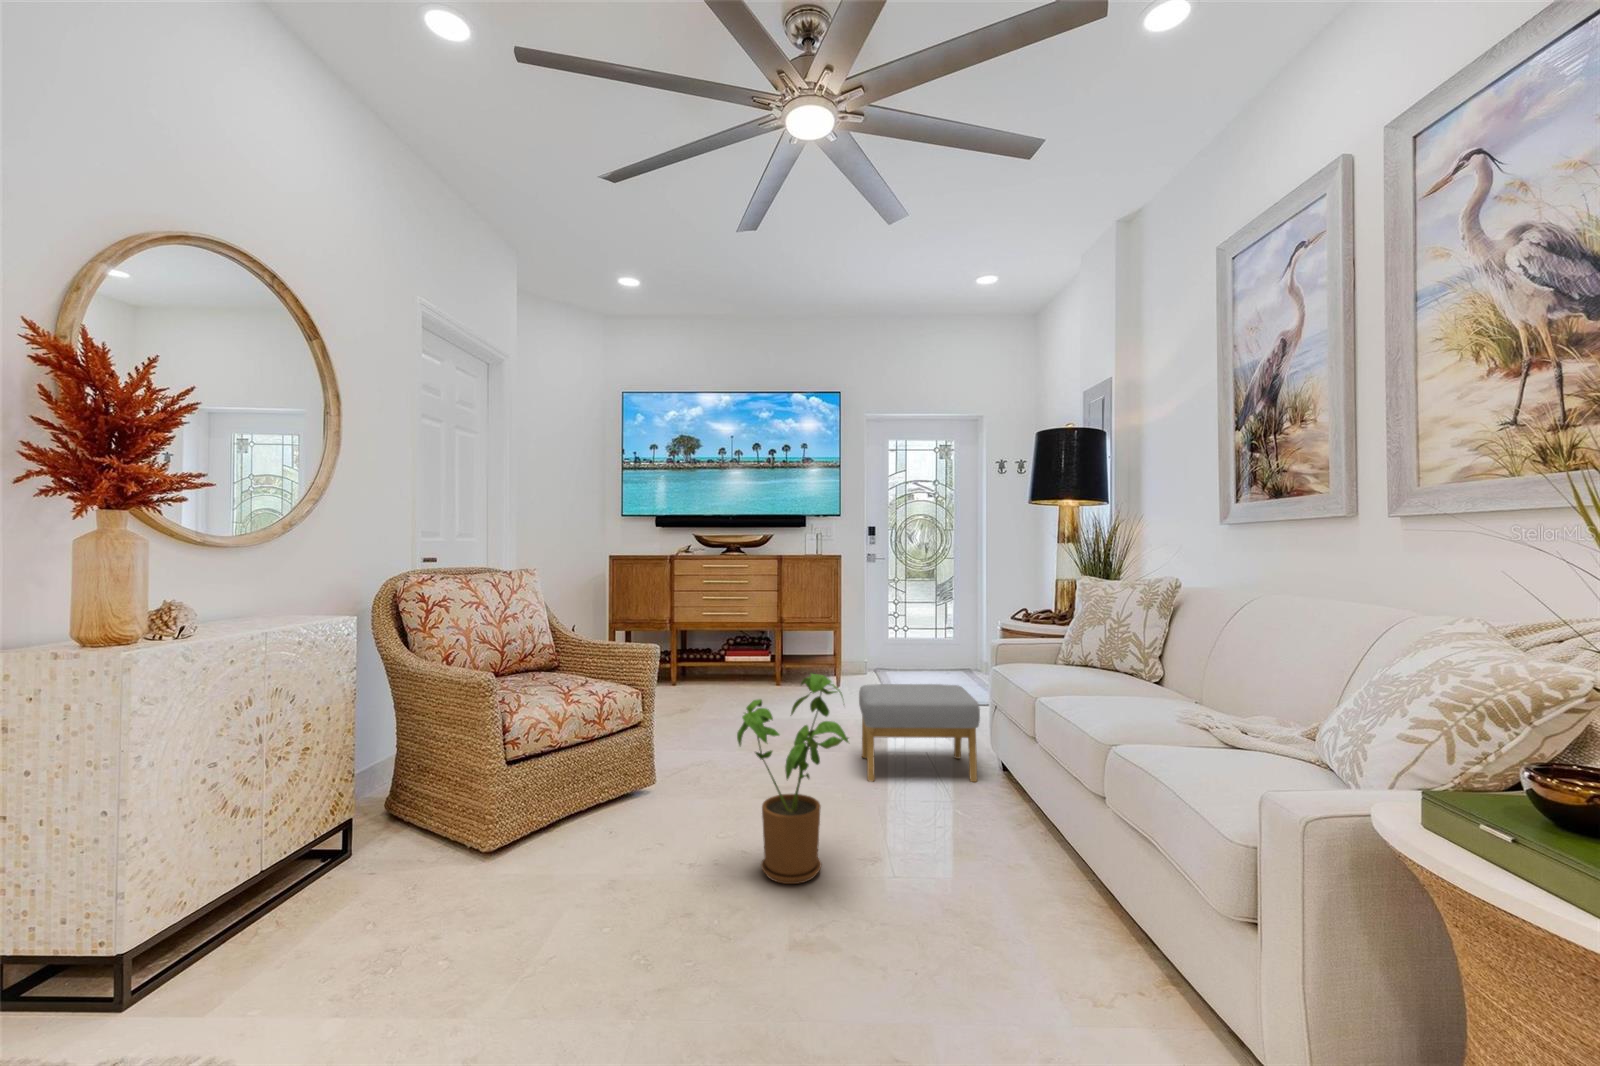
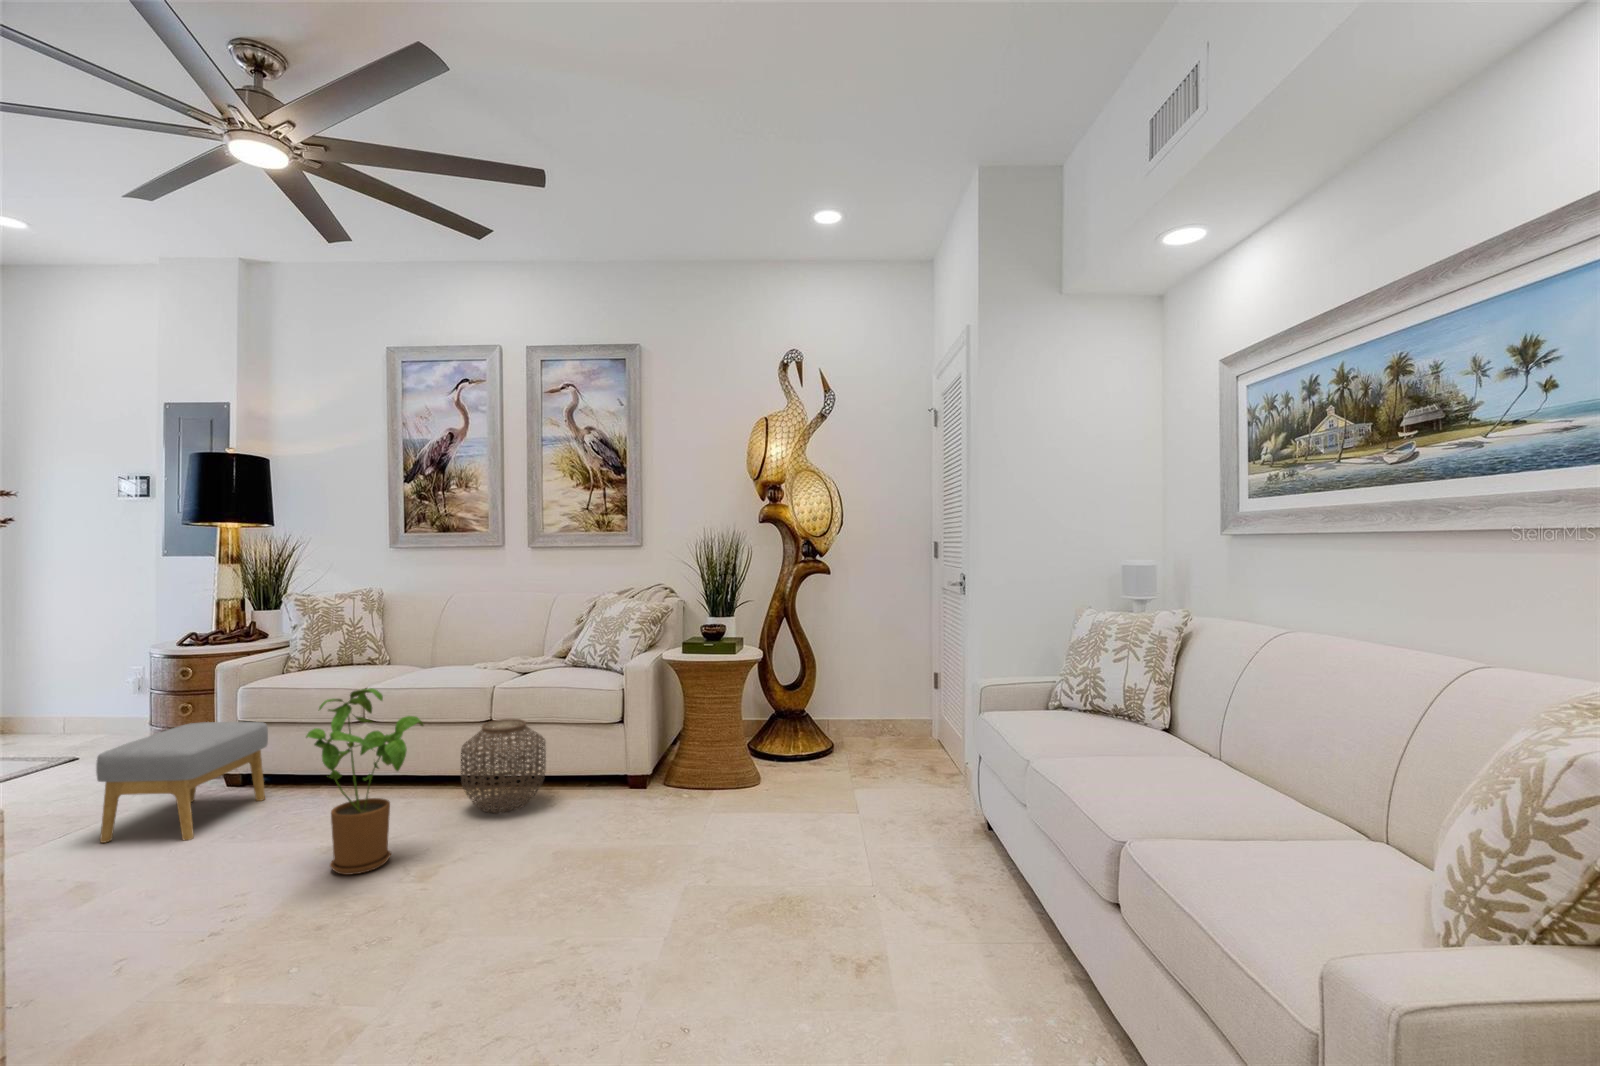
woven basket: none [938,786,1074,955] -> present [461,719,546,813]

